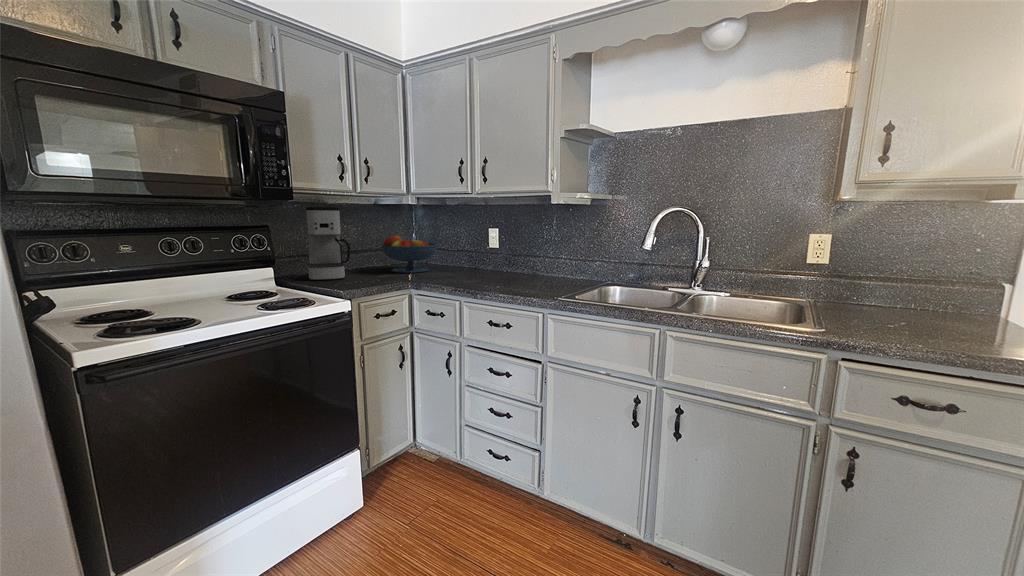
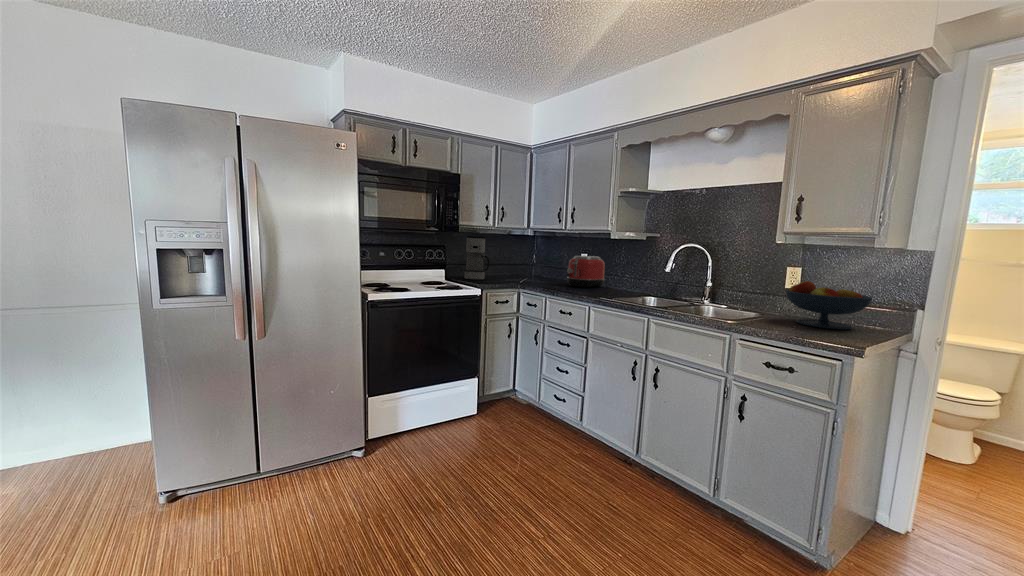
toaster: none [482,231,534,279] -> present [567,256,605,288]
fruit bowl: present [380,235,438,273] -> present [785,281,873,330]

